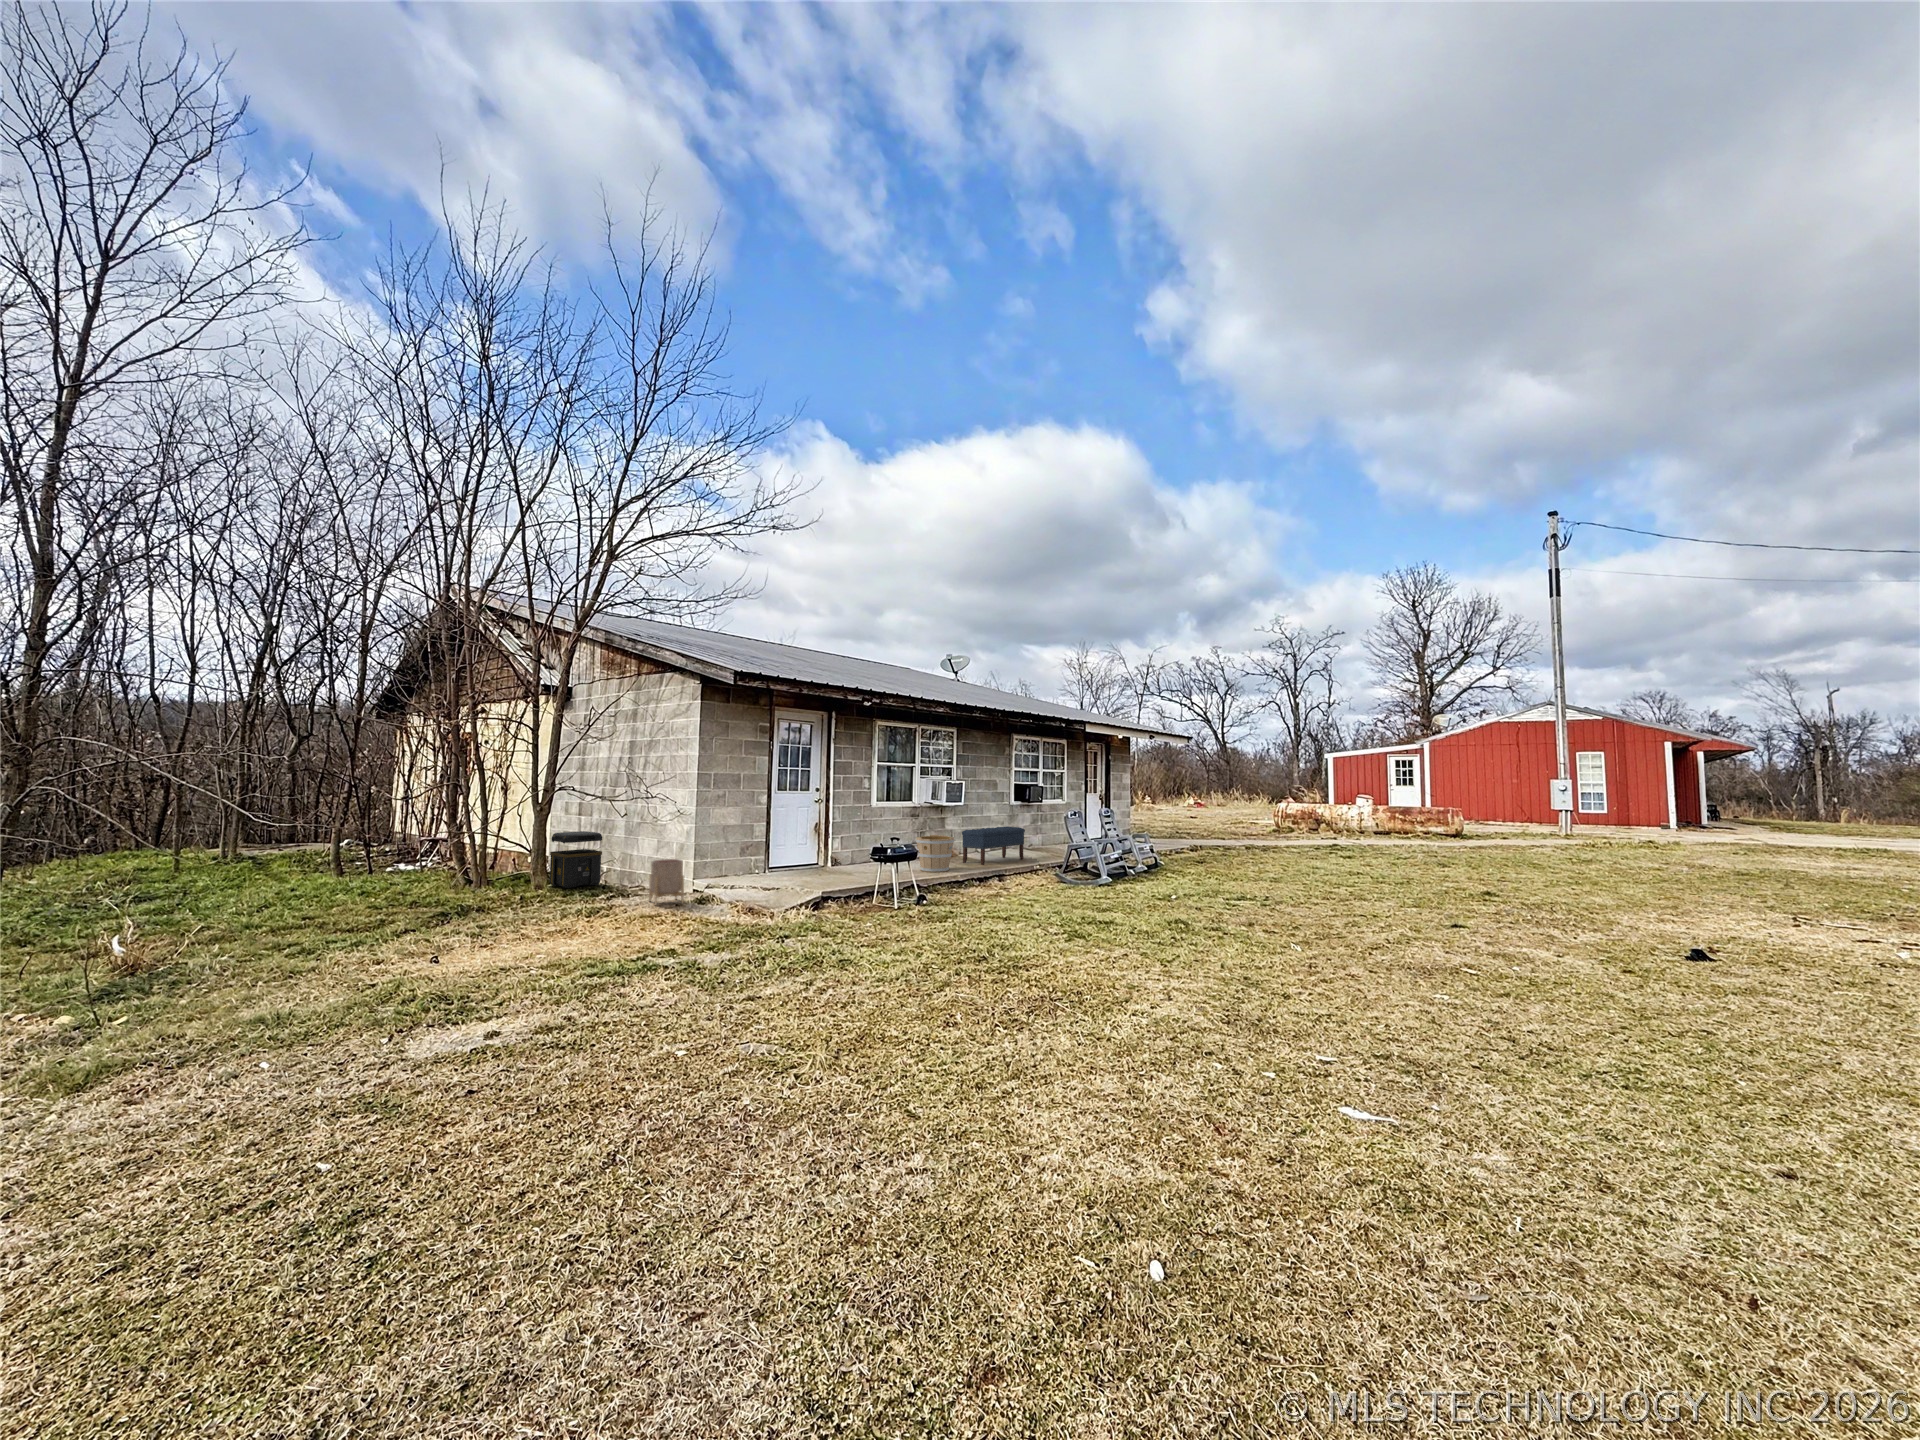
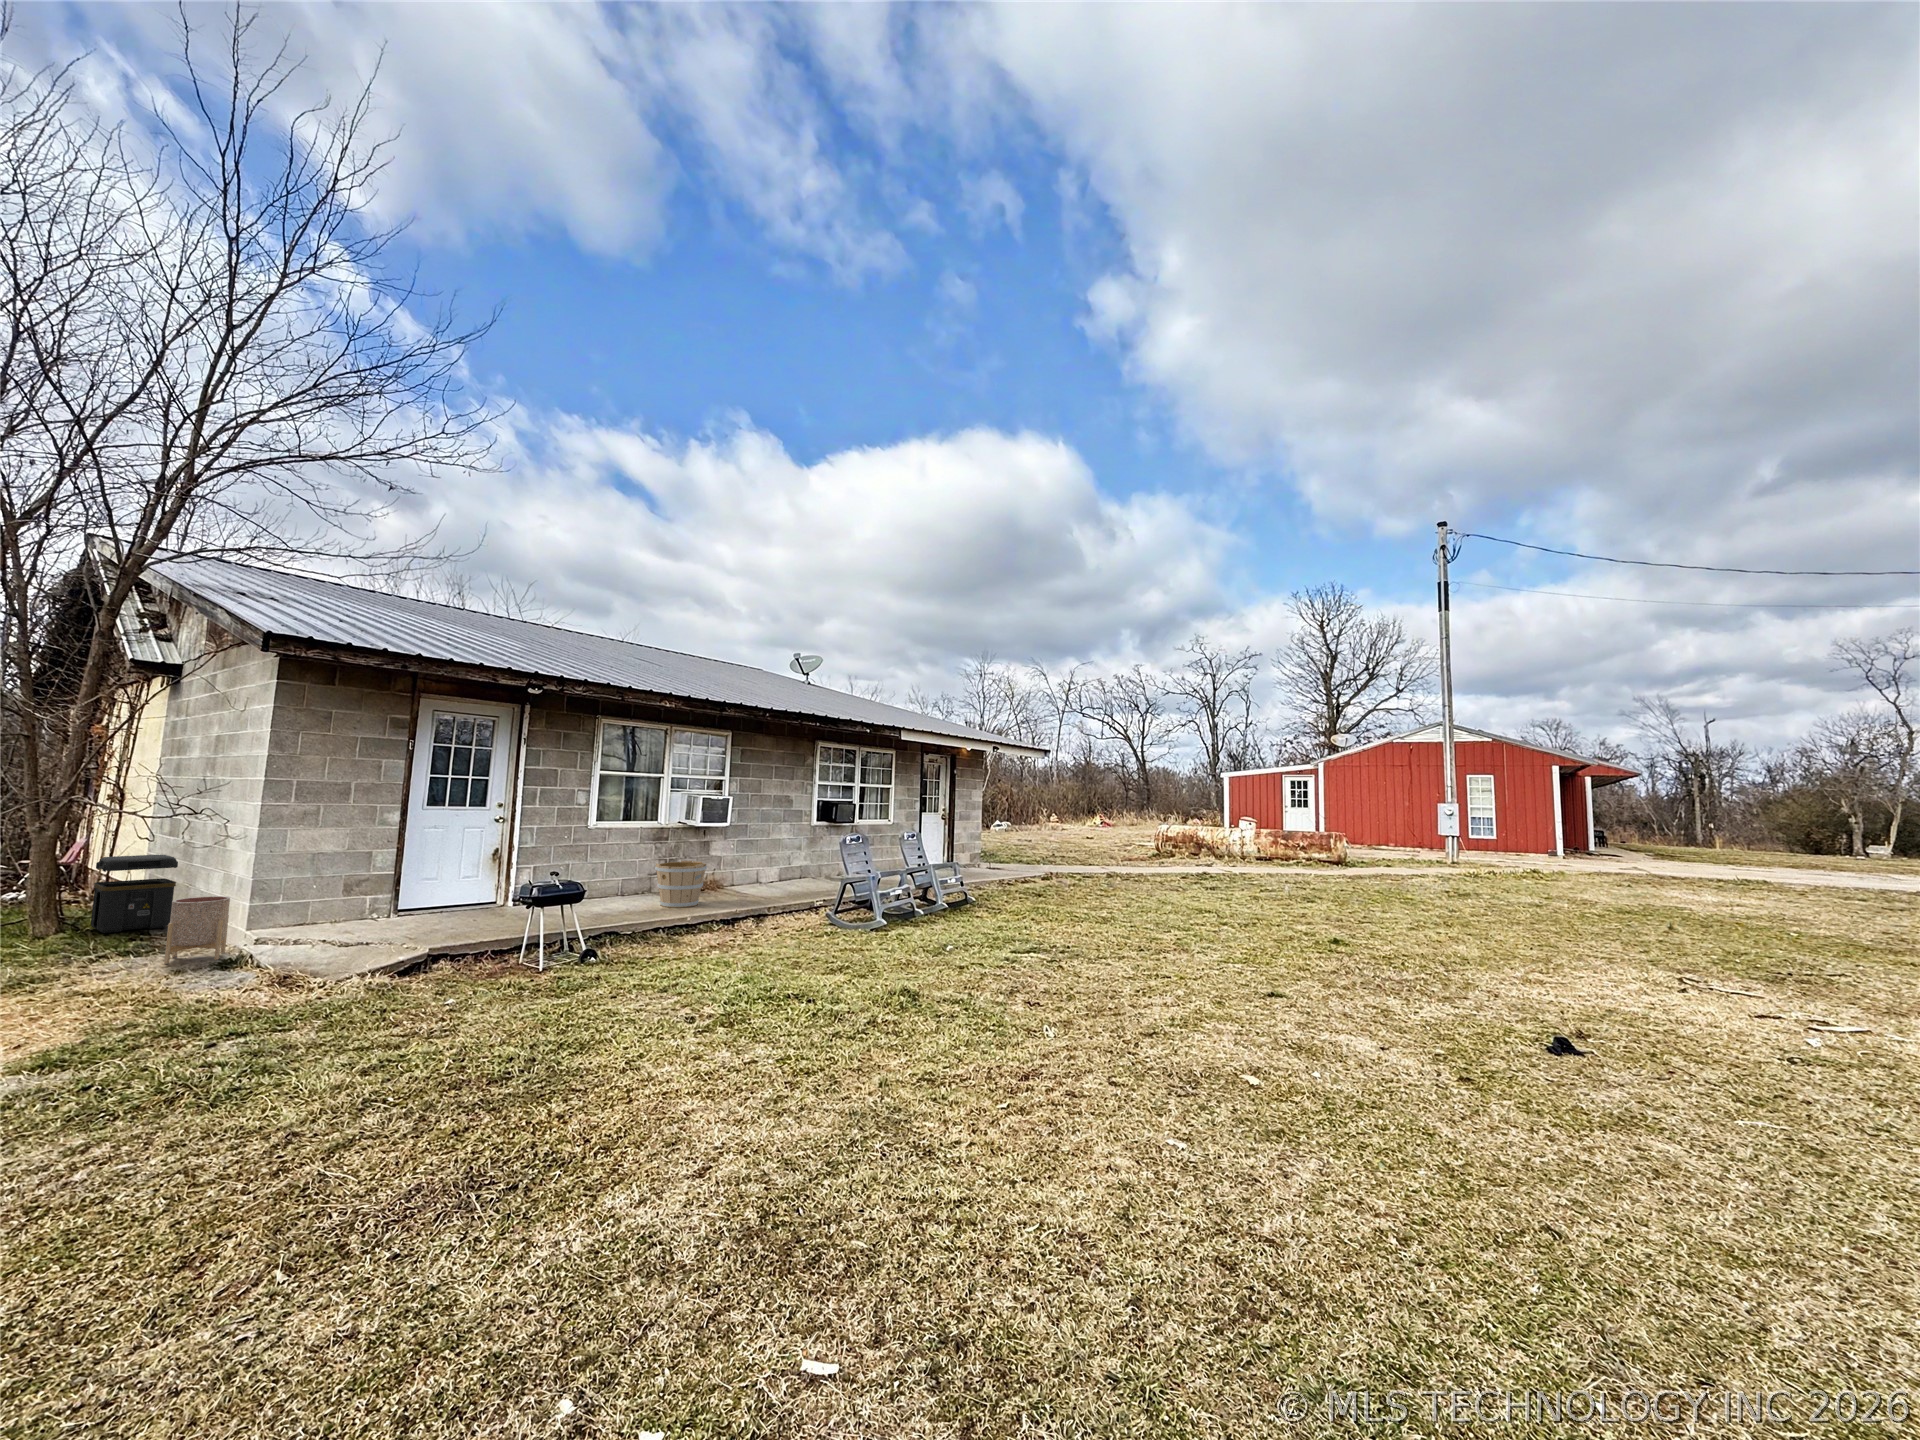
bench: present [962,826,1025,865] -> none [734,850,820,897]

